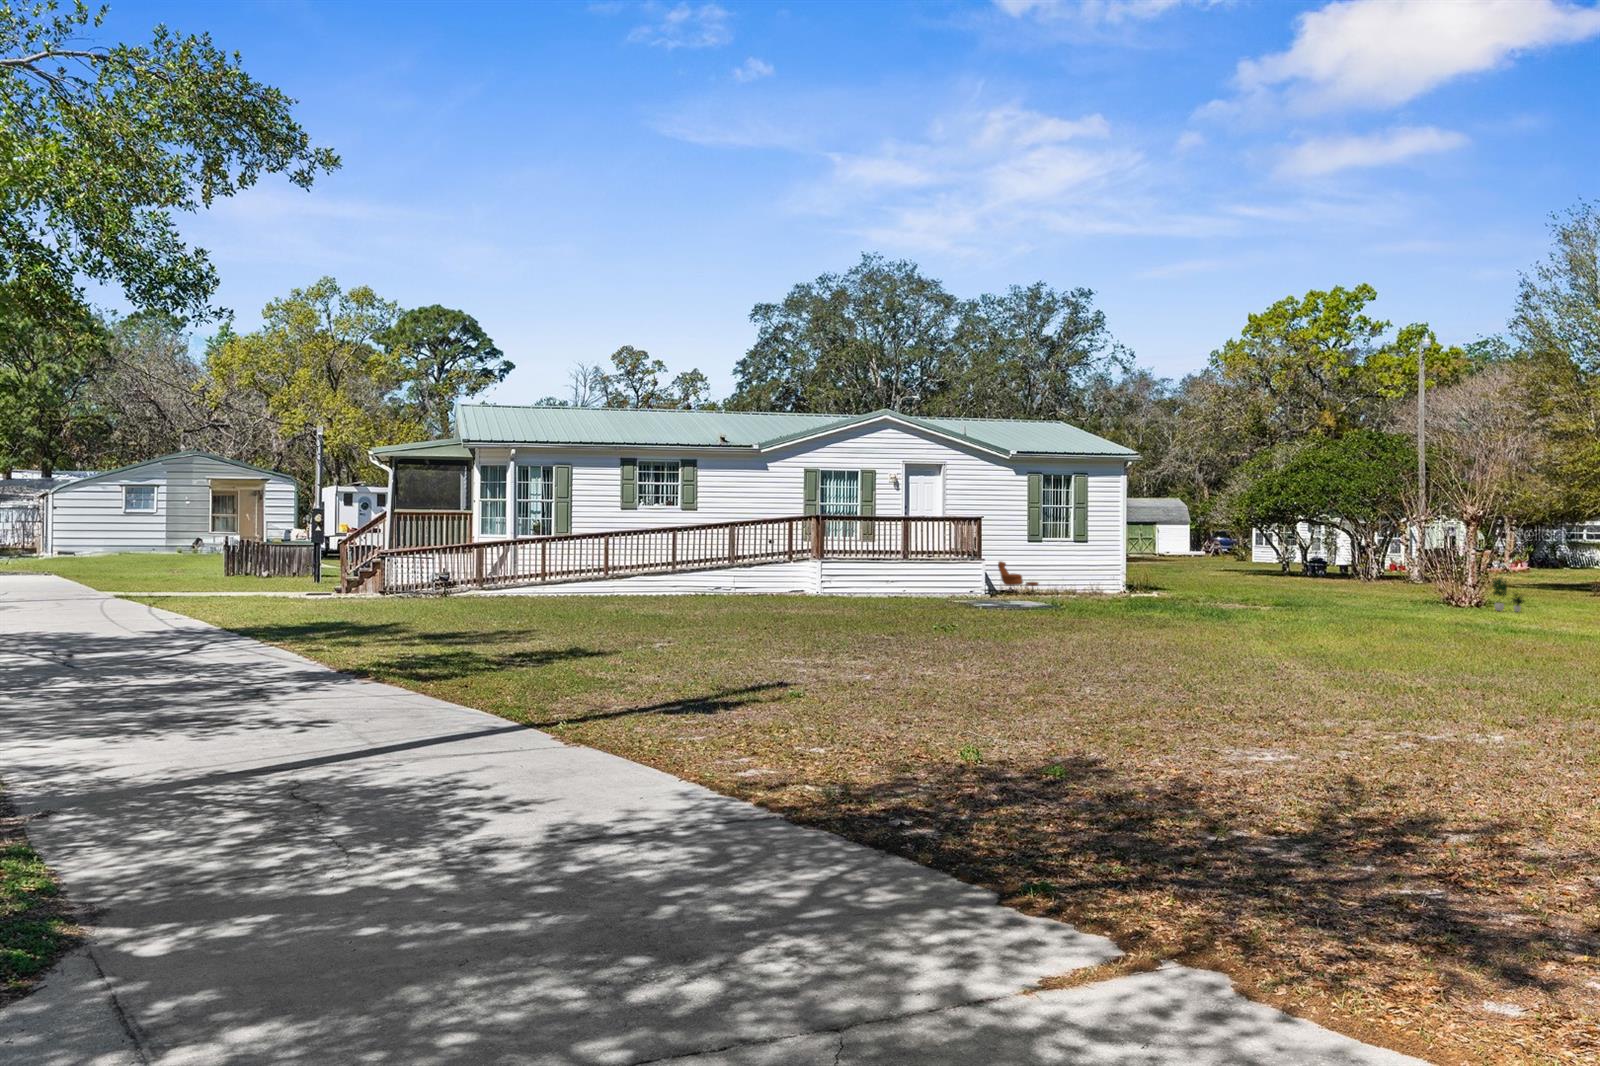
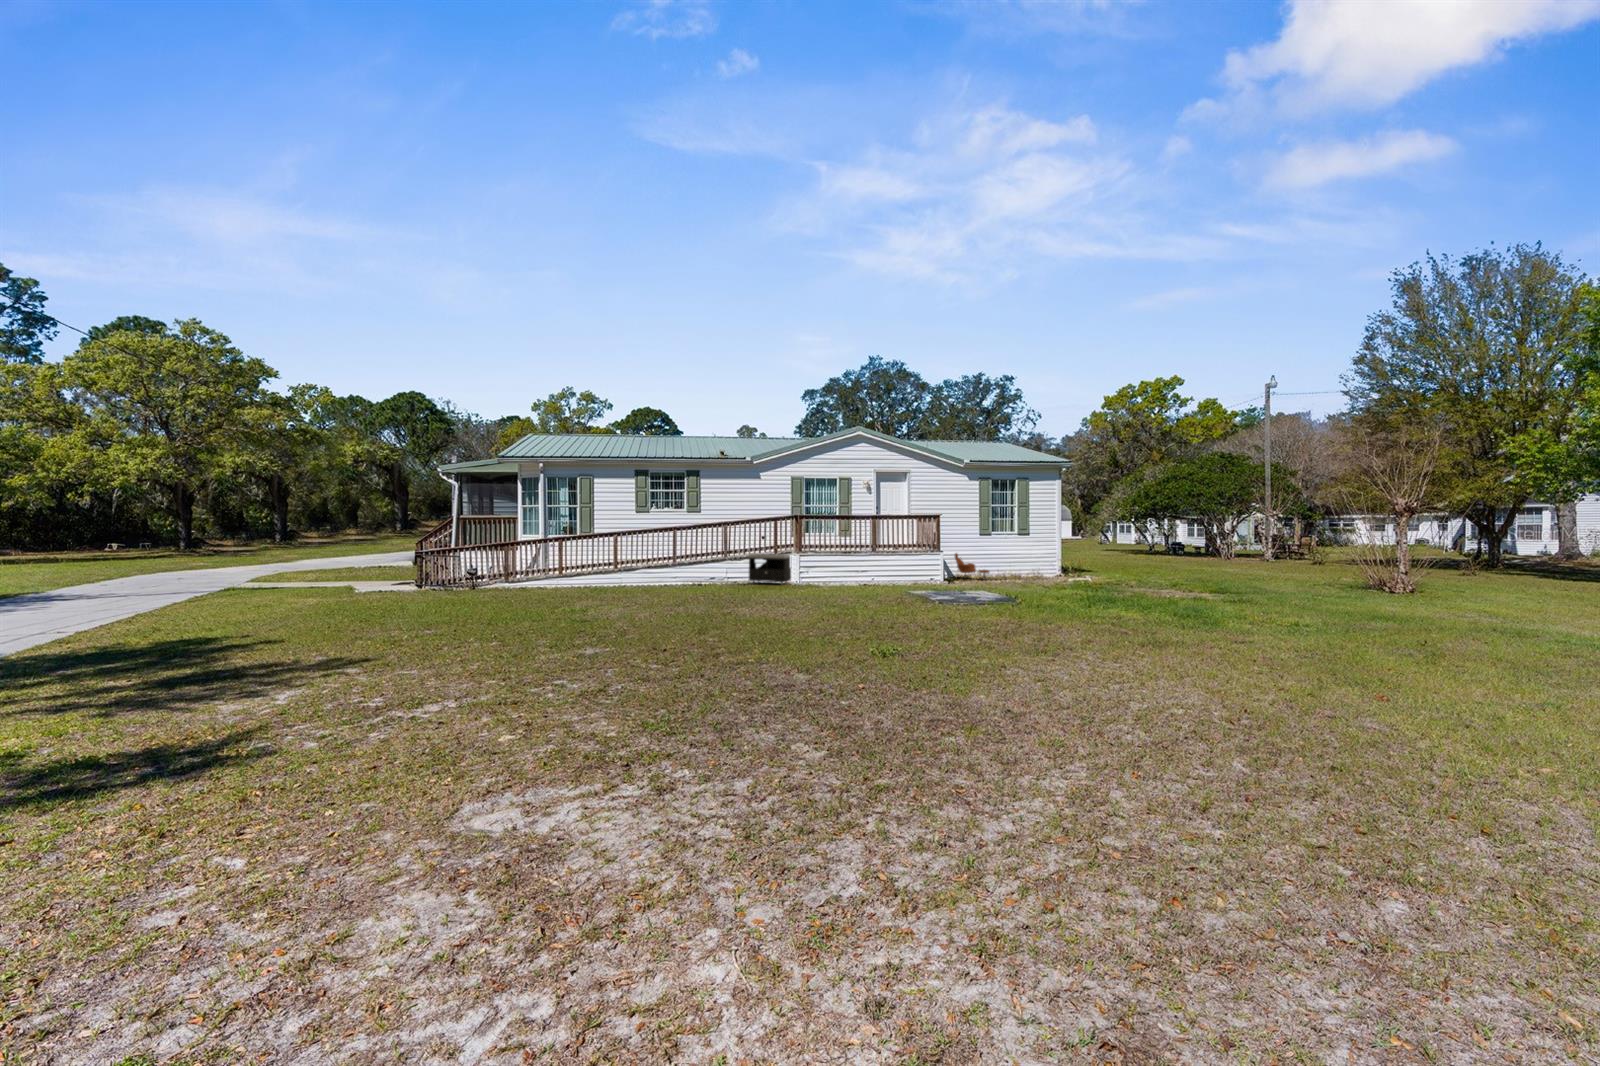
storage bench: none [760,560,809,596] -> present [748,554,791,584]
potted plant: present [1493,578,1524,612] -> none [1406,562,1443,595]

